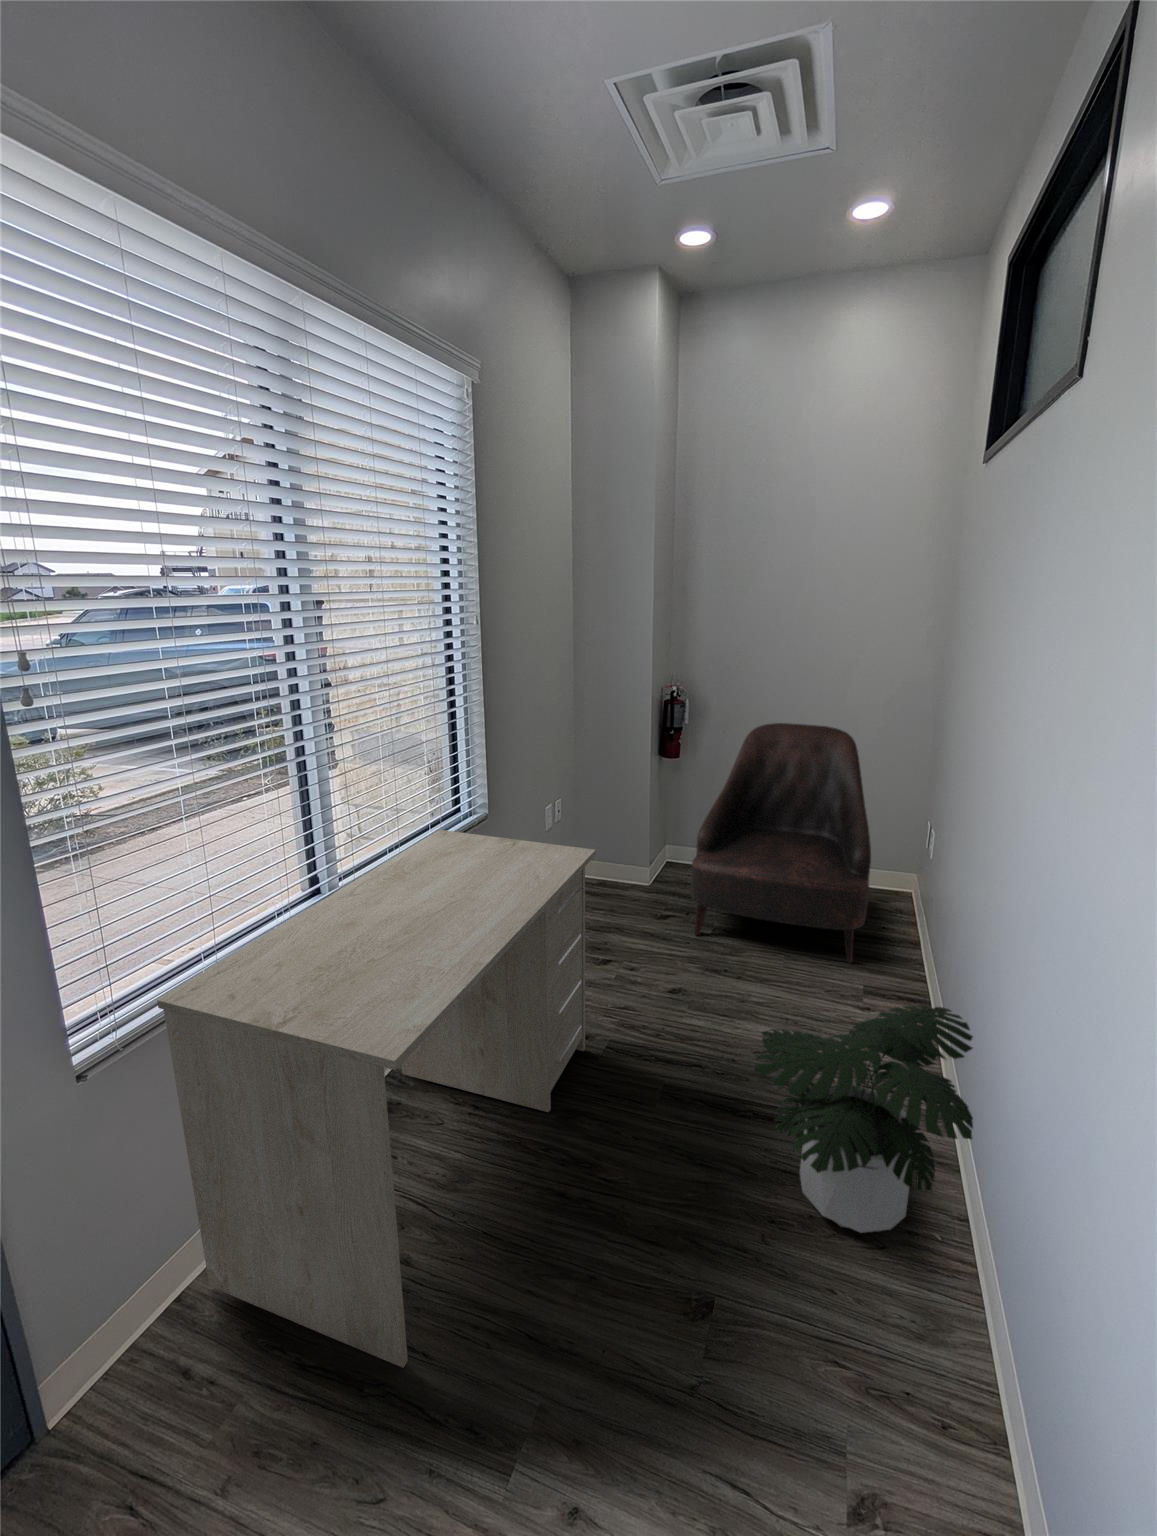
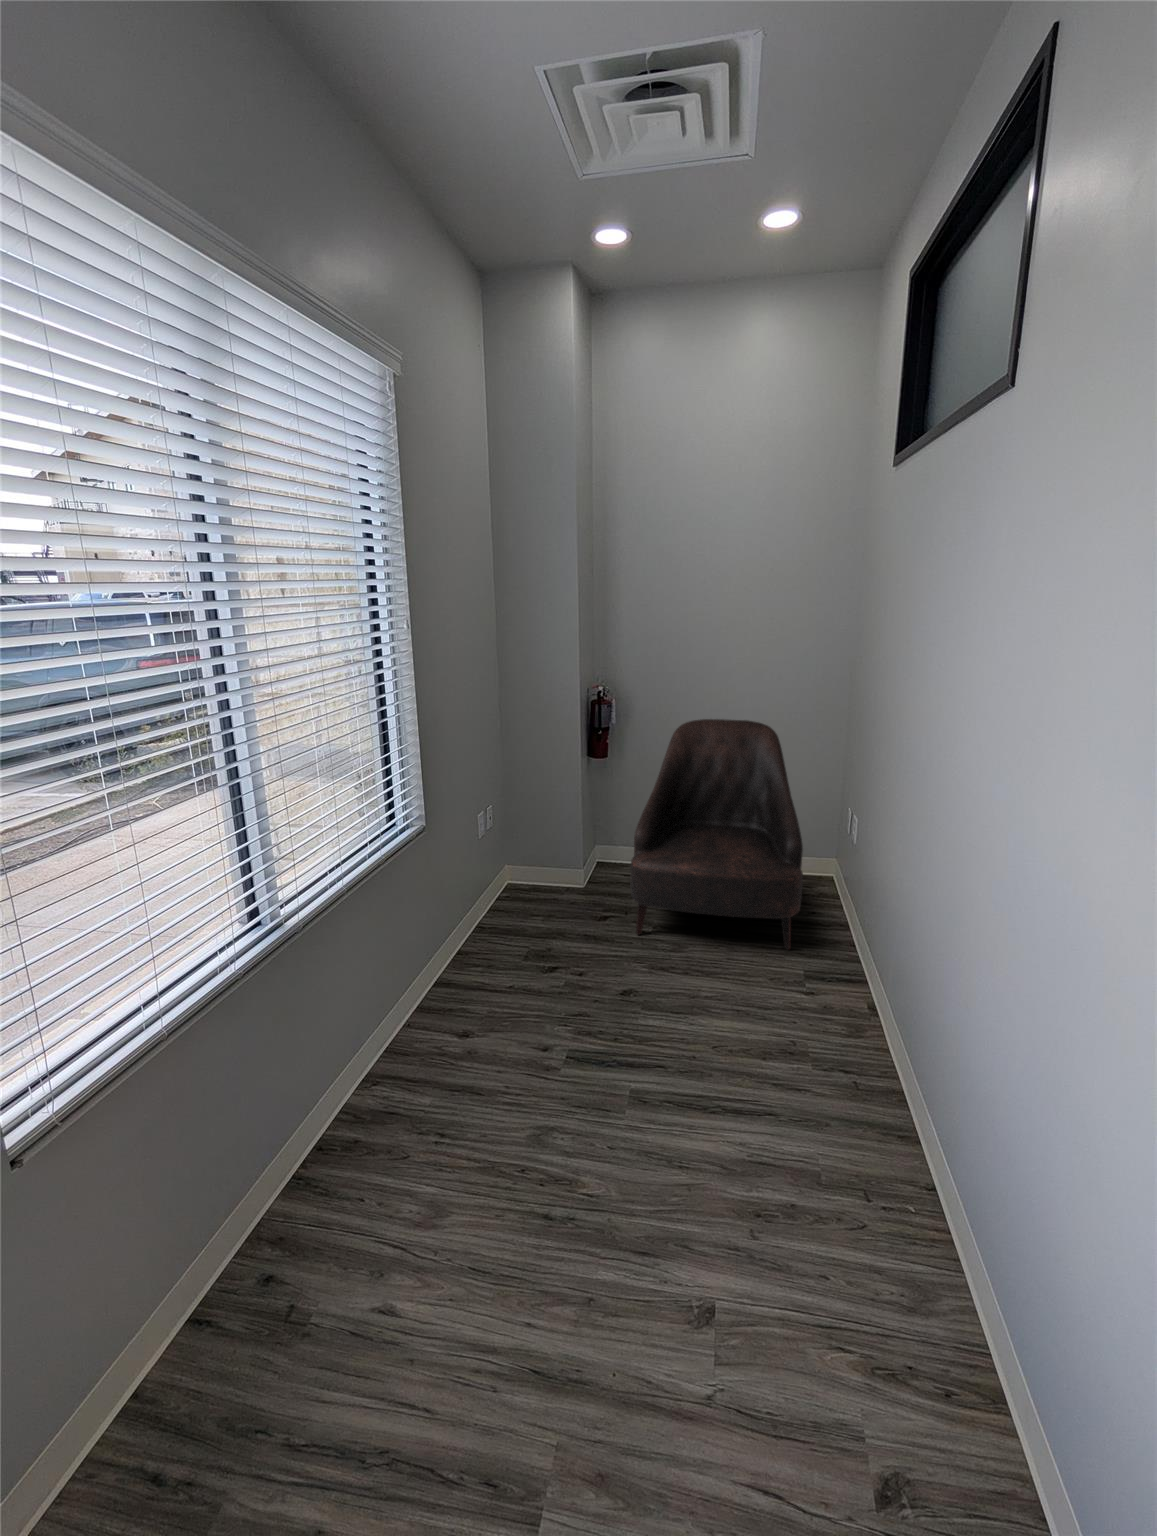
desk: present [157,830,596,1368] -> none [100,847,552,1430]
potted plant: present [754,1005,973,1233] -> none [730,987,951,1215]

